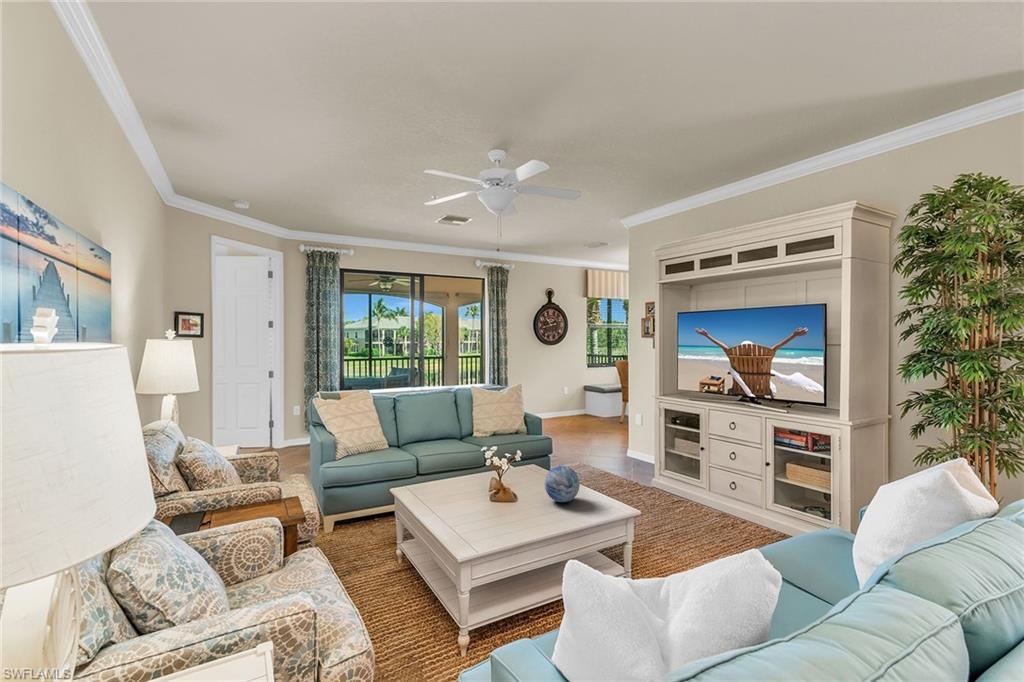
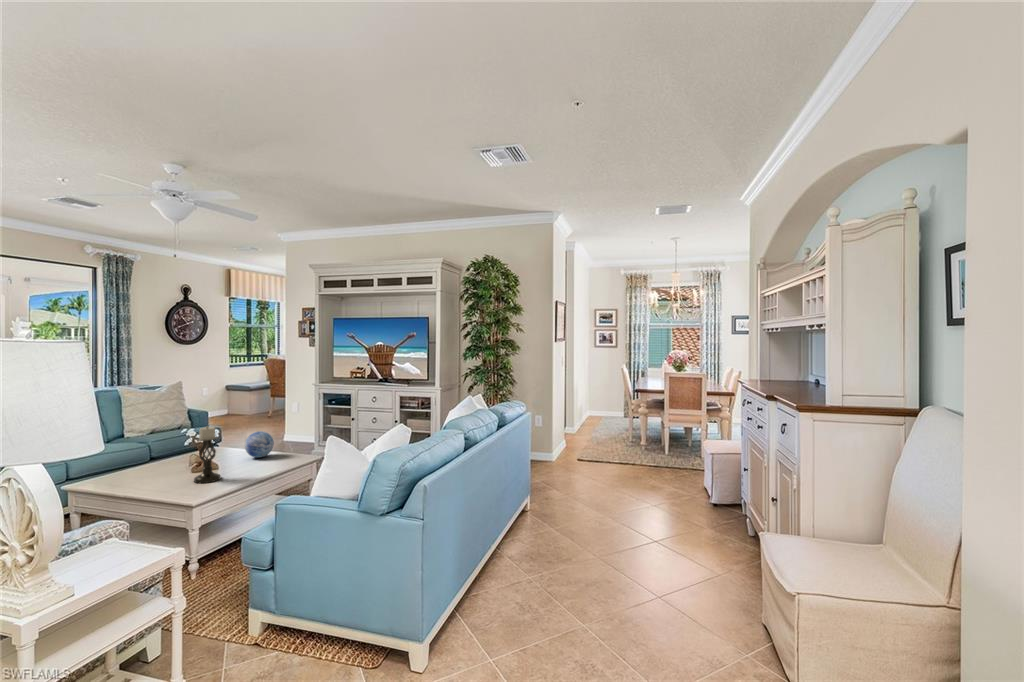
candle holder: none [466,461,498,541] -> present [194,426,221,483]

